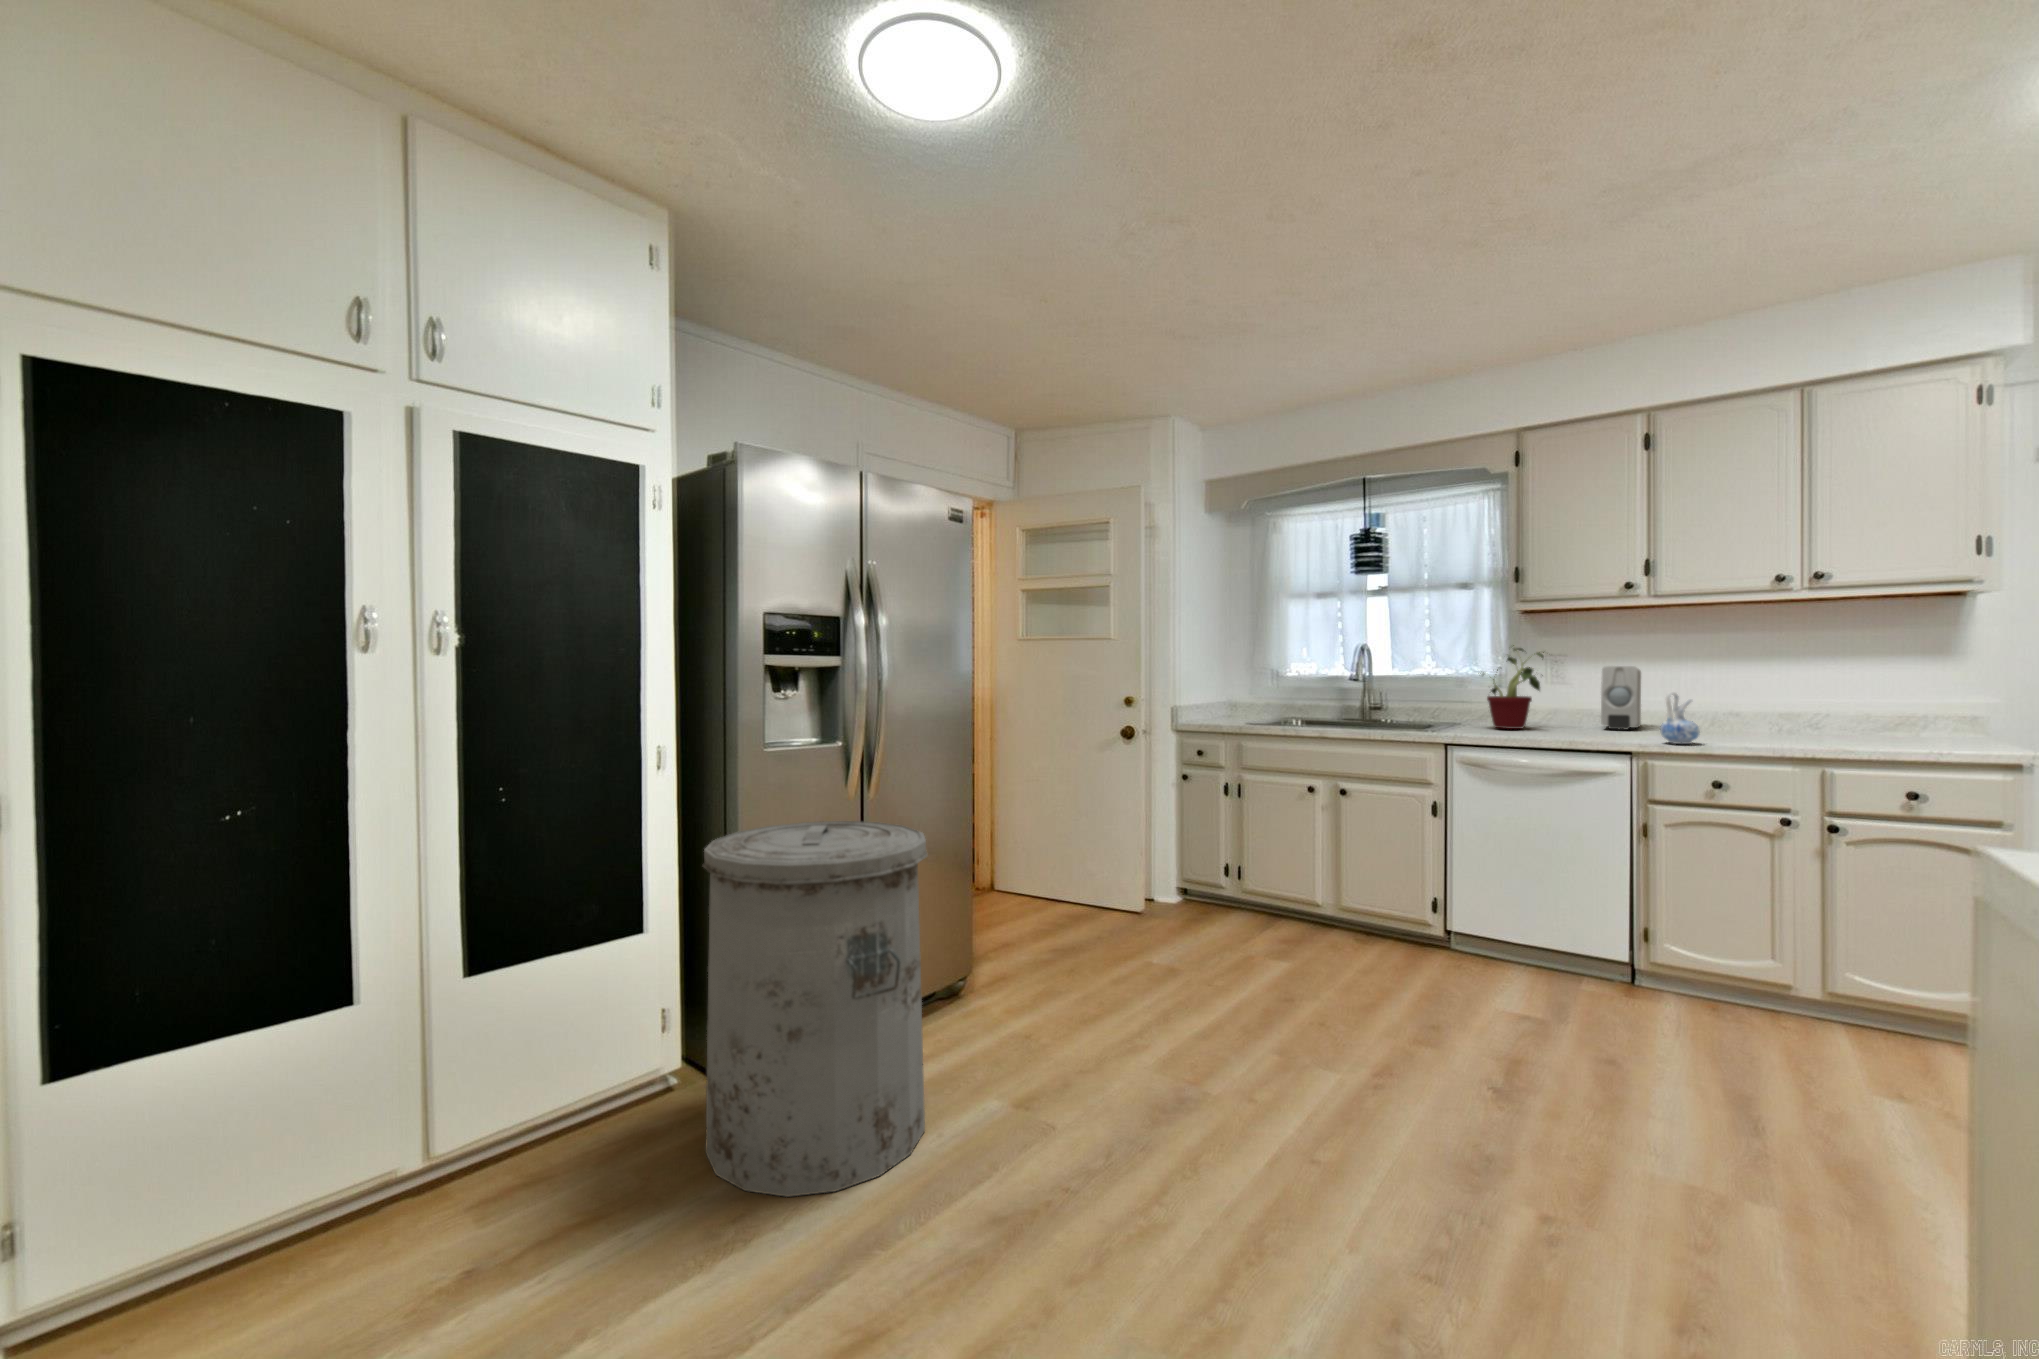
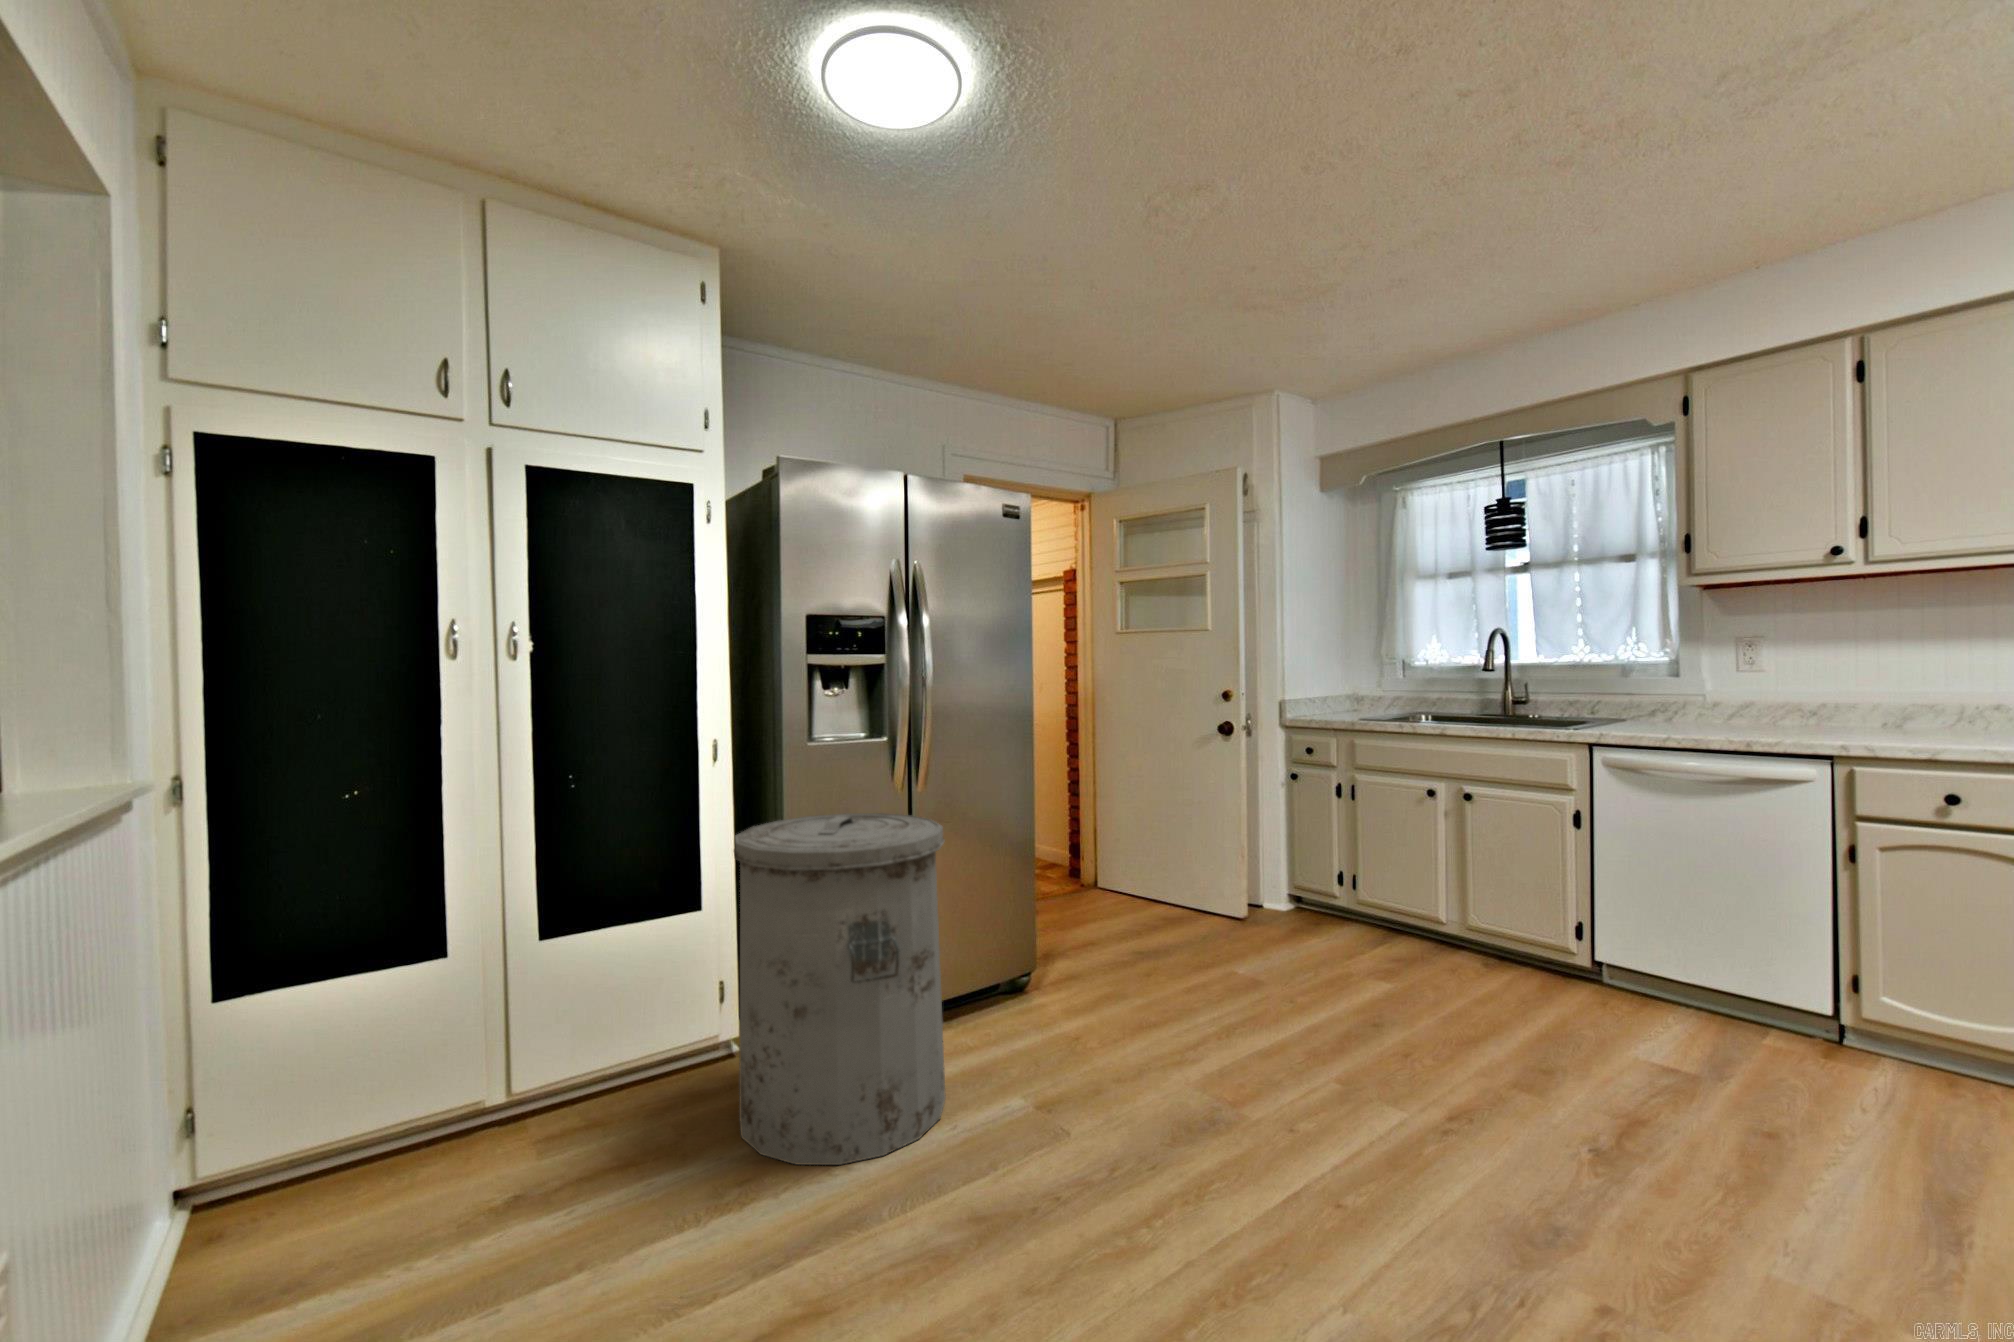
potted plant: present [1480,645,1544,729] -> none [1632,625,1731,725]
soap dispenser: present [1601,666,1641,730] -> none [1797,648,1857,726]
ceramic pitcher: present [1660,692,1700,744] -> none [1862,679,1917,744]

